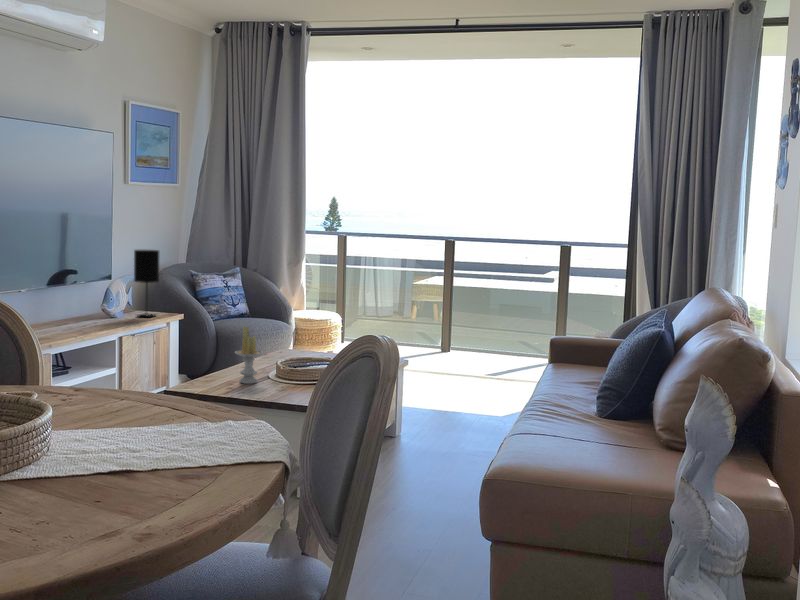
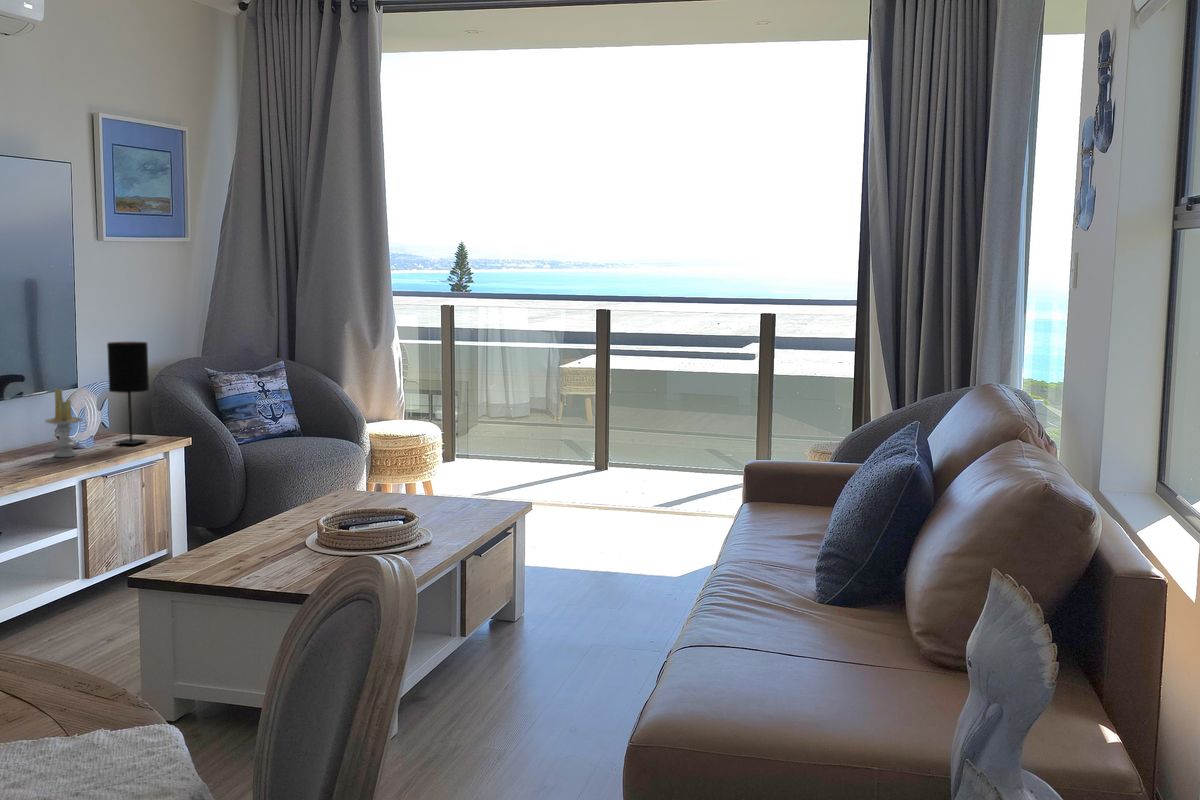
candle: present [235,326,263,384] -> present [45,389,82,457]

